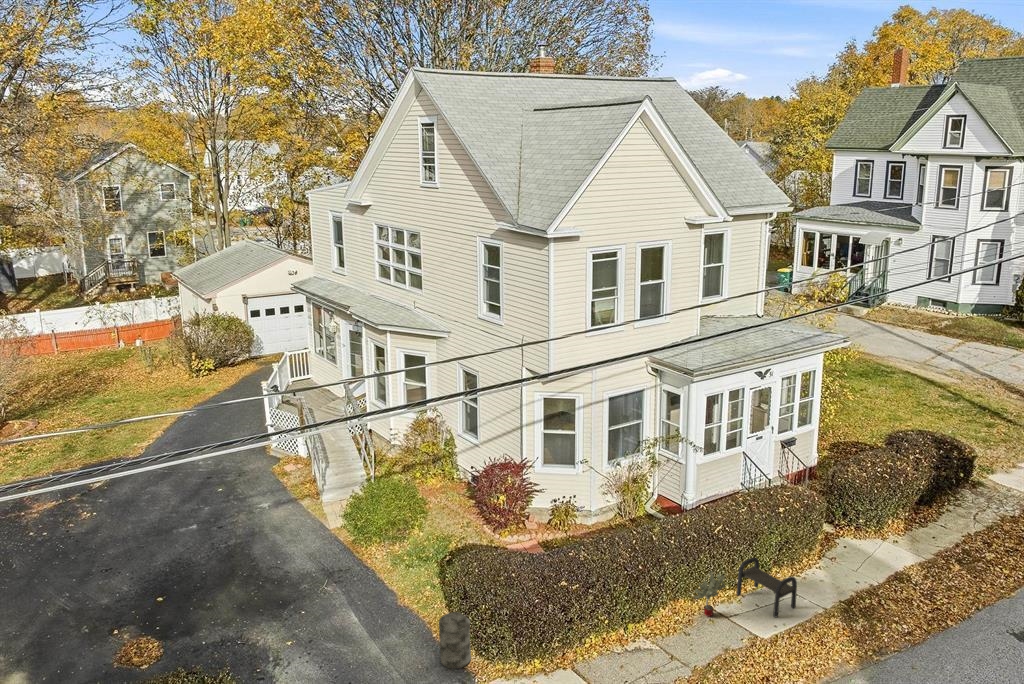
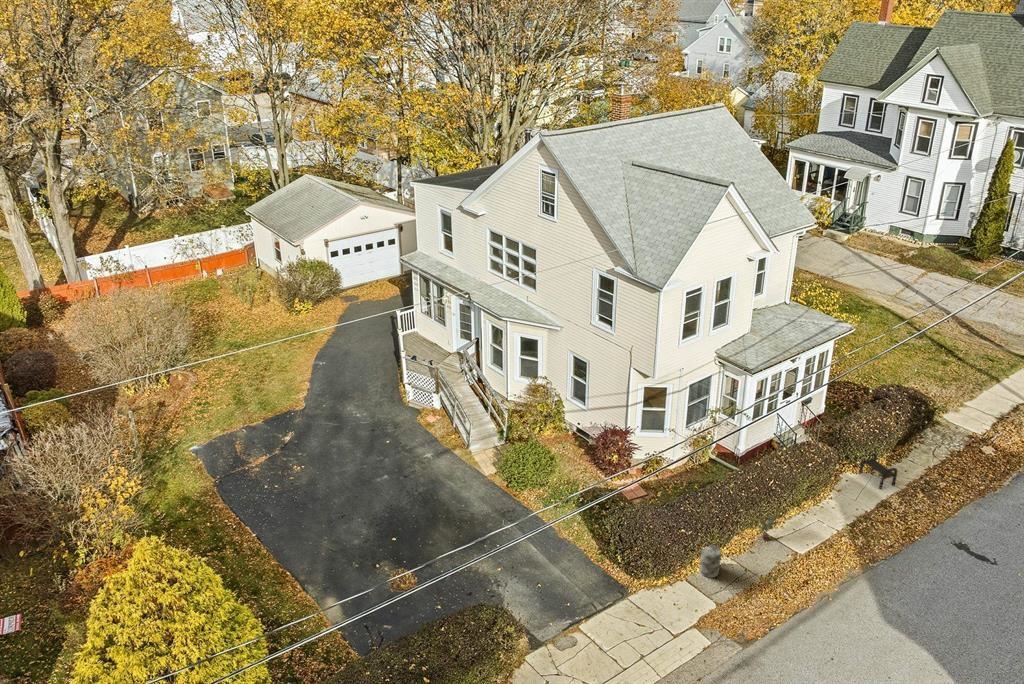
bench: present [737,557,797,617] -> present [859,454,897,489]
trash can: present [439,612,471,669] -> present [700,545,721,578]

